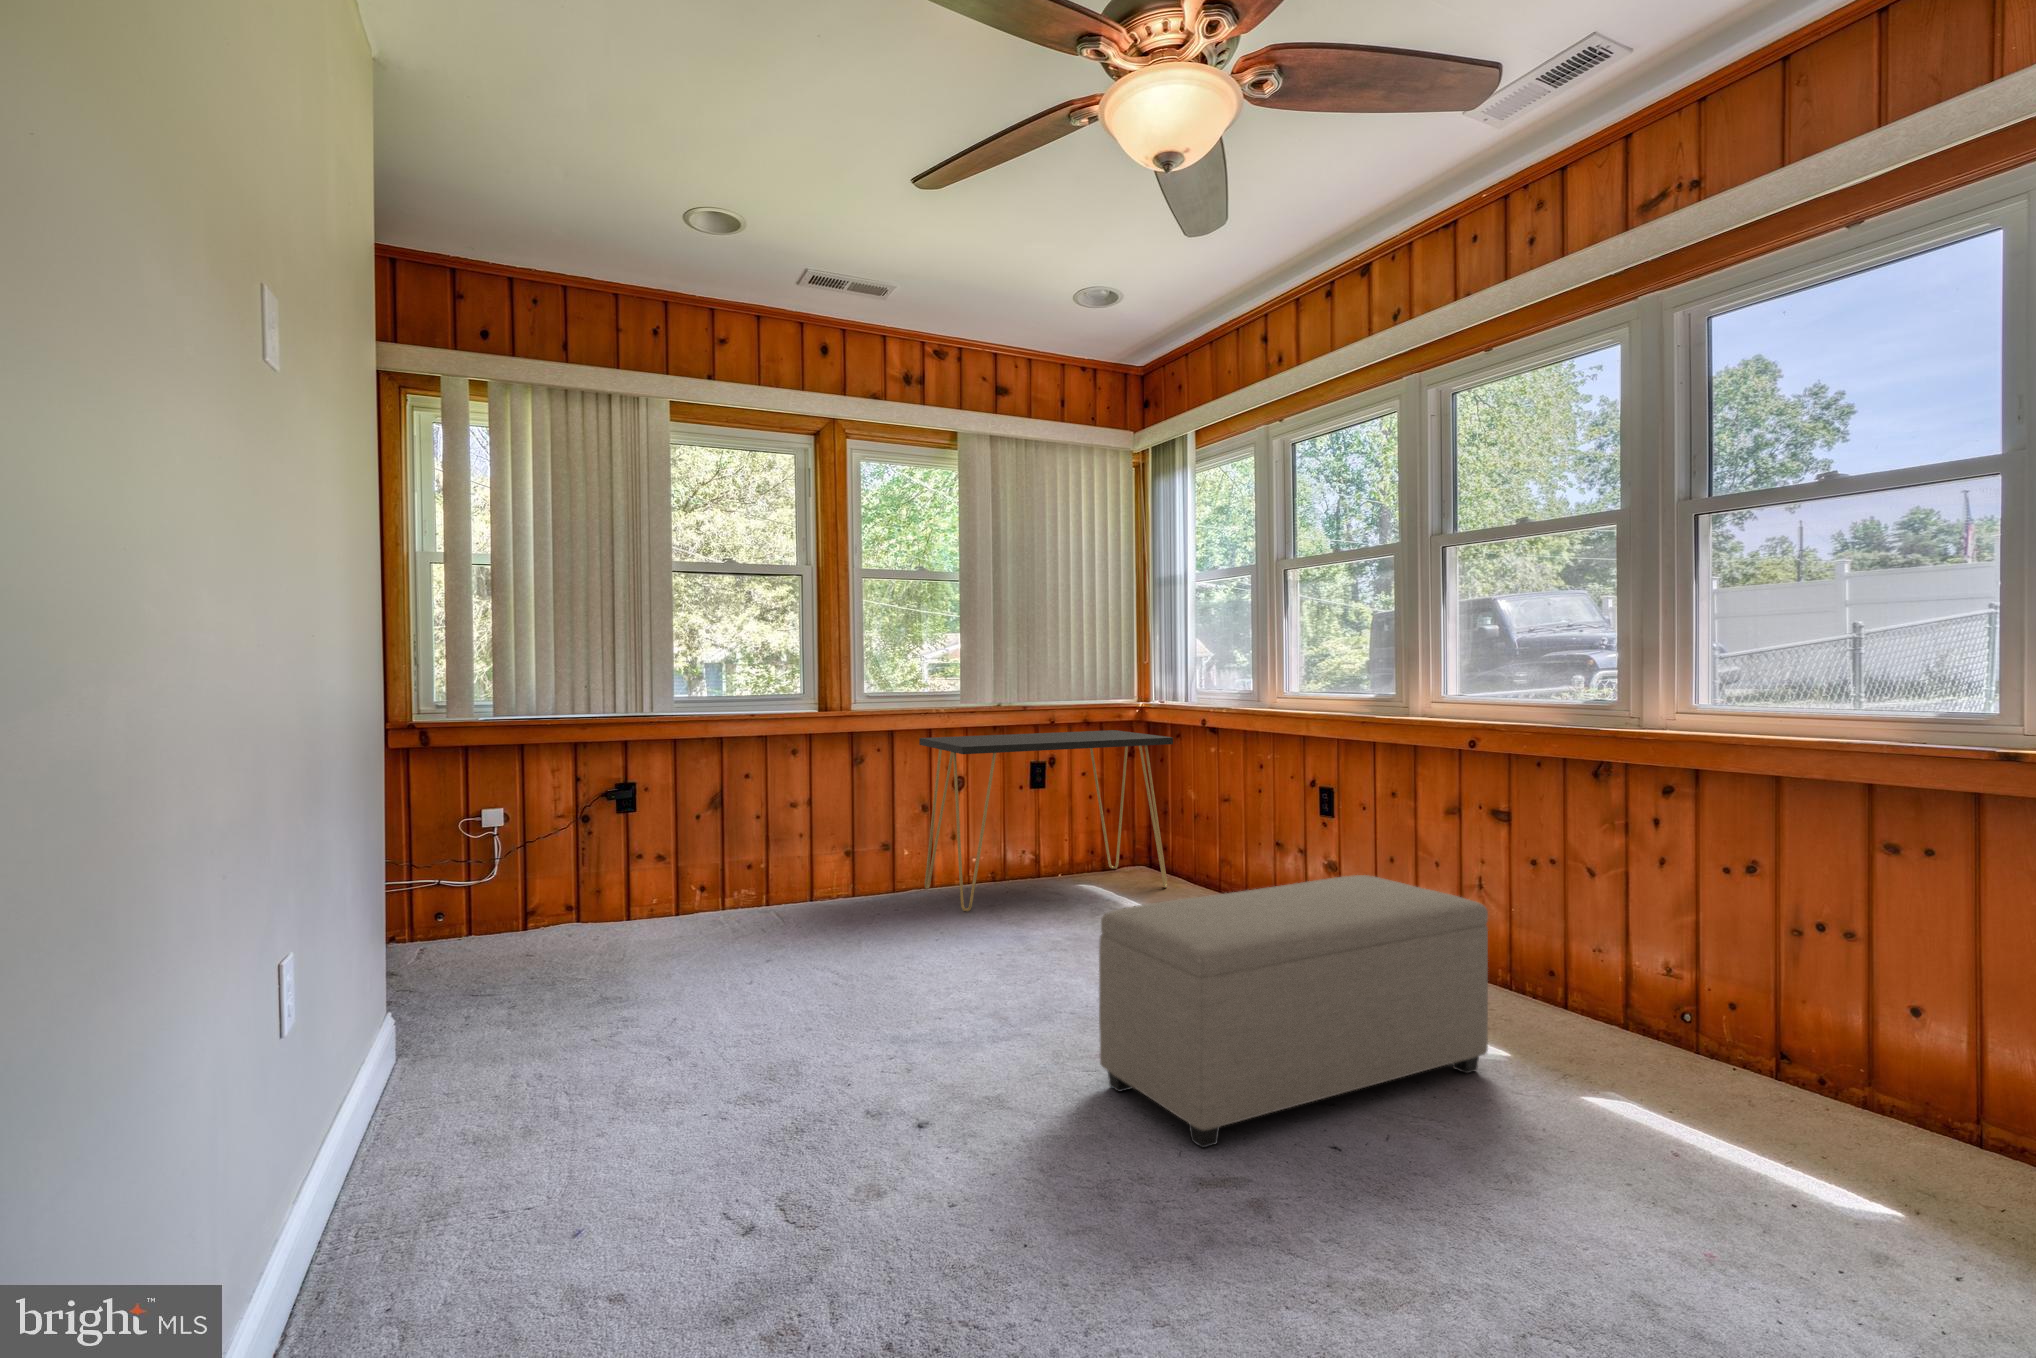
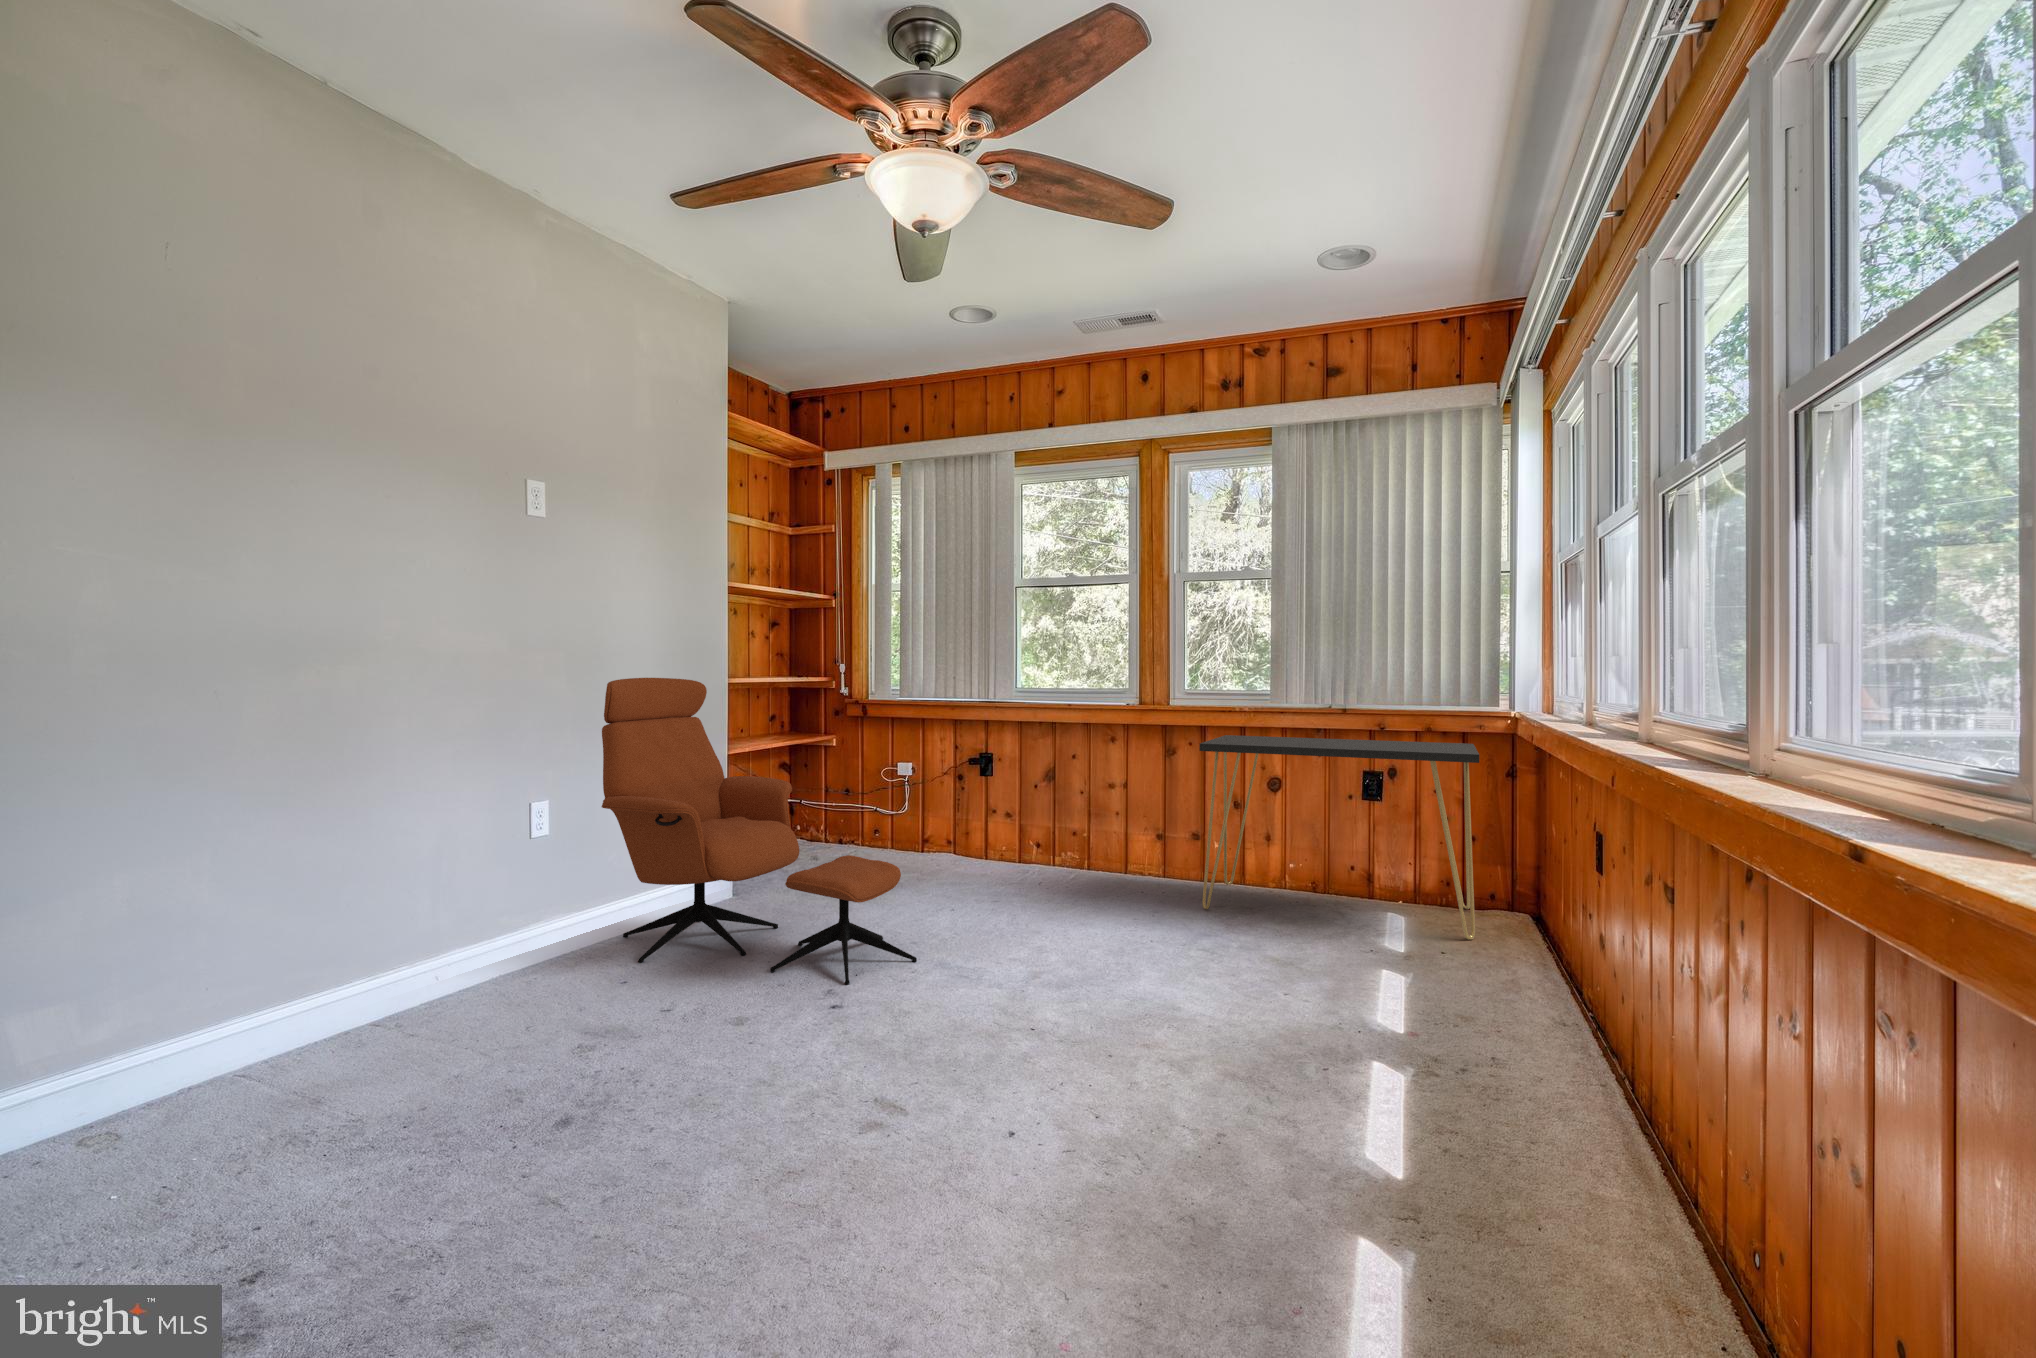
armchair: none [409,705,873,1138] -> present [602,678,917,984]
ottoman: present [1099,875,1488,1148] -> none [809,894,1277,1233]

